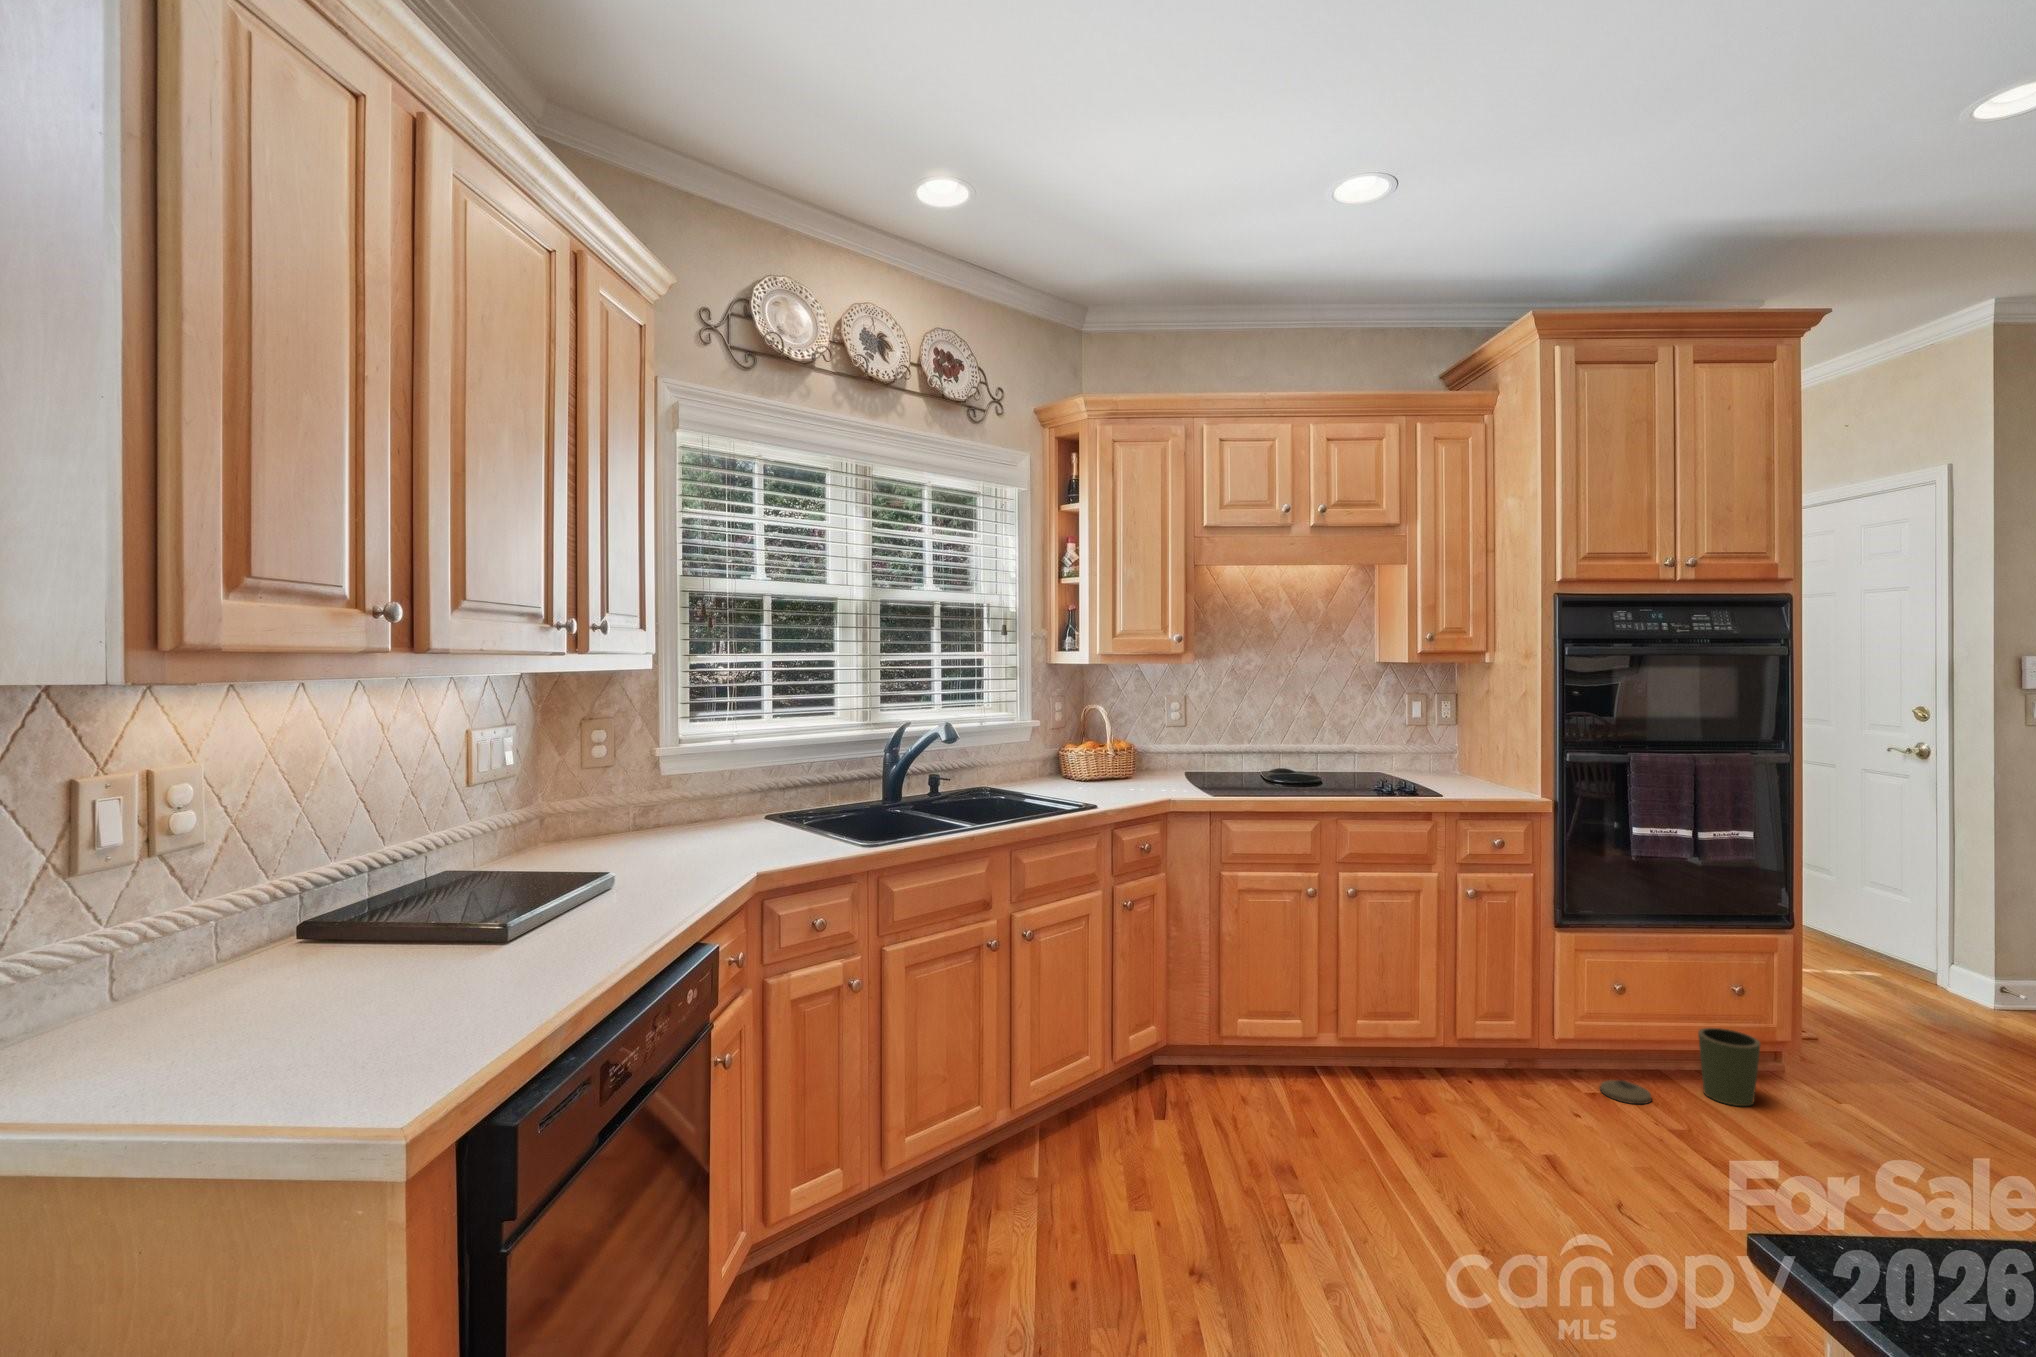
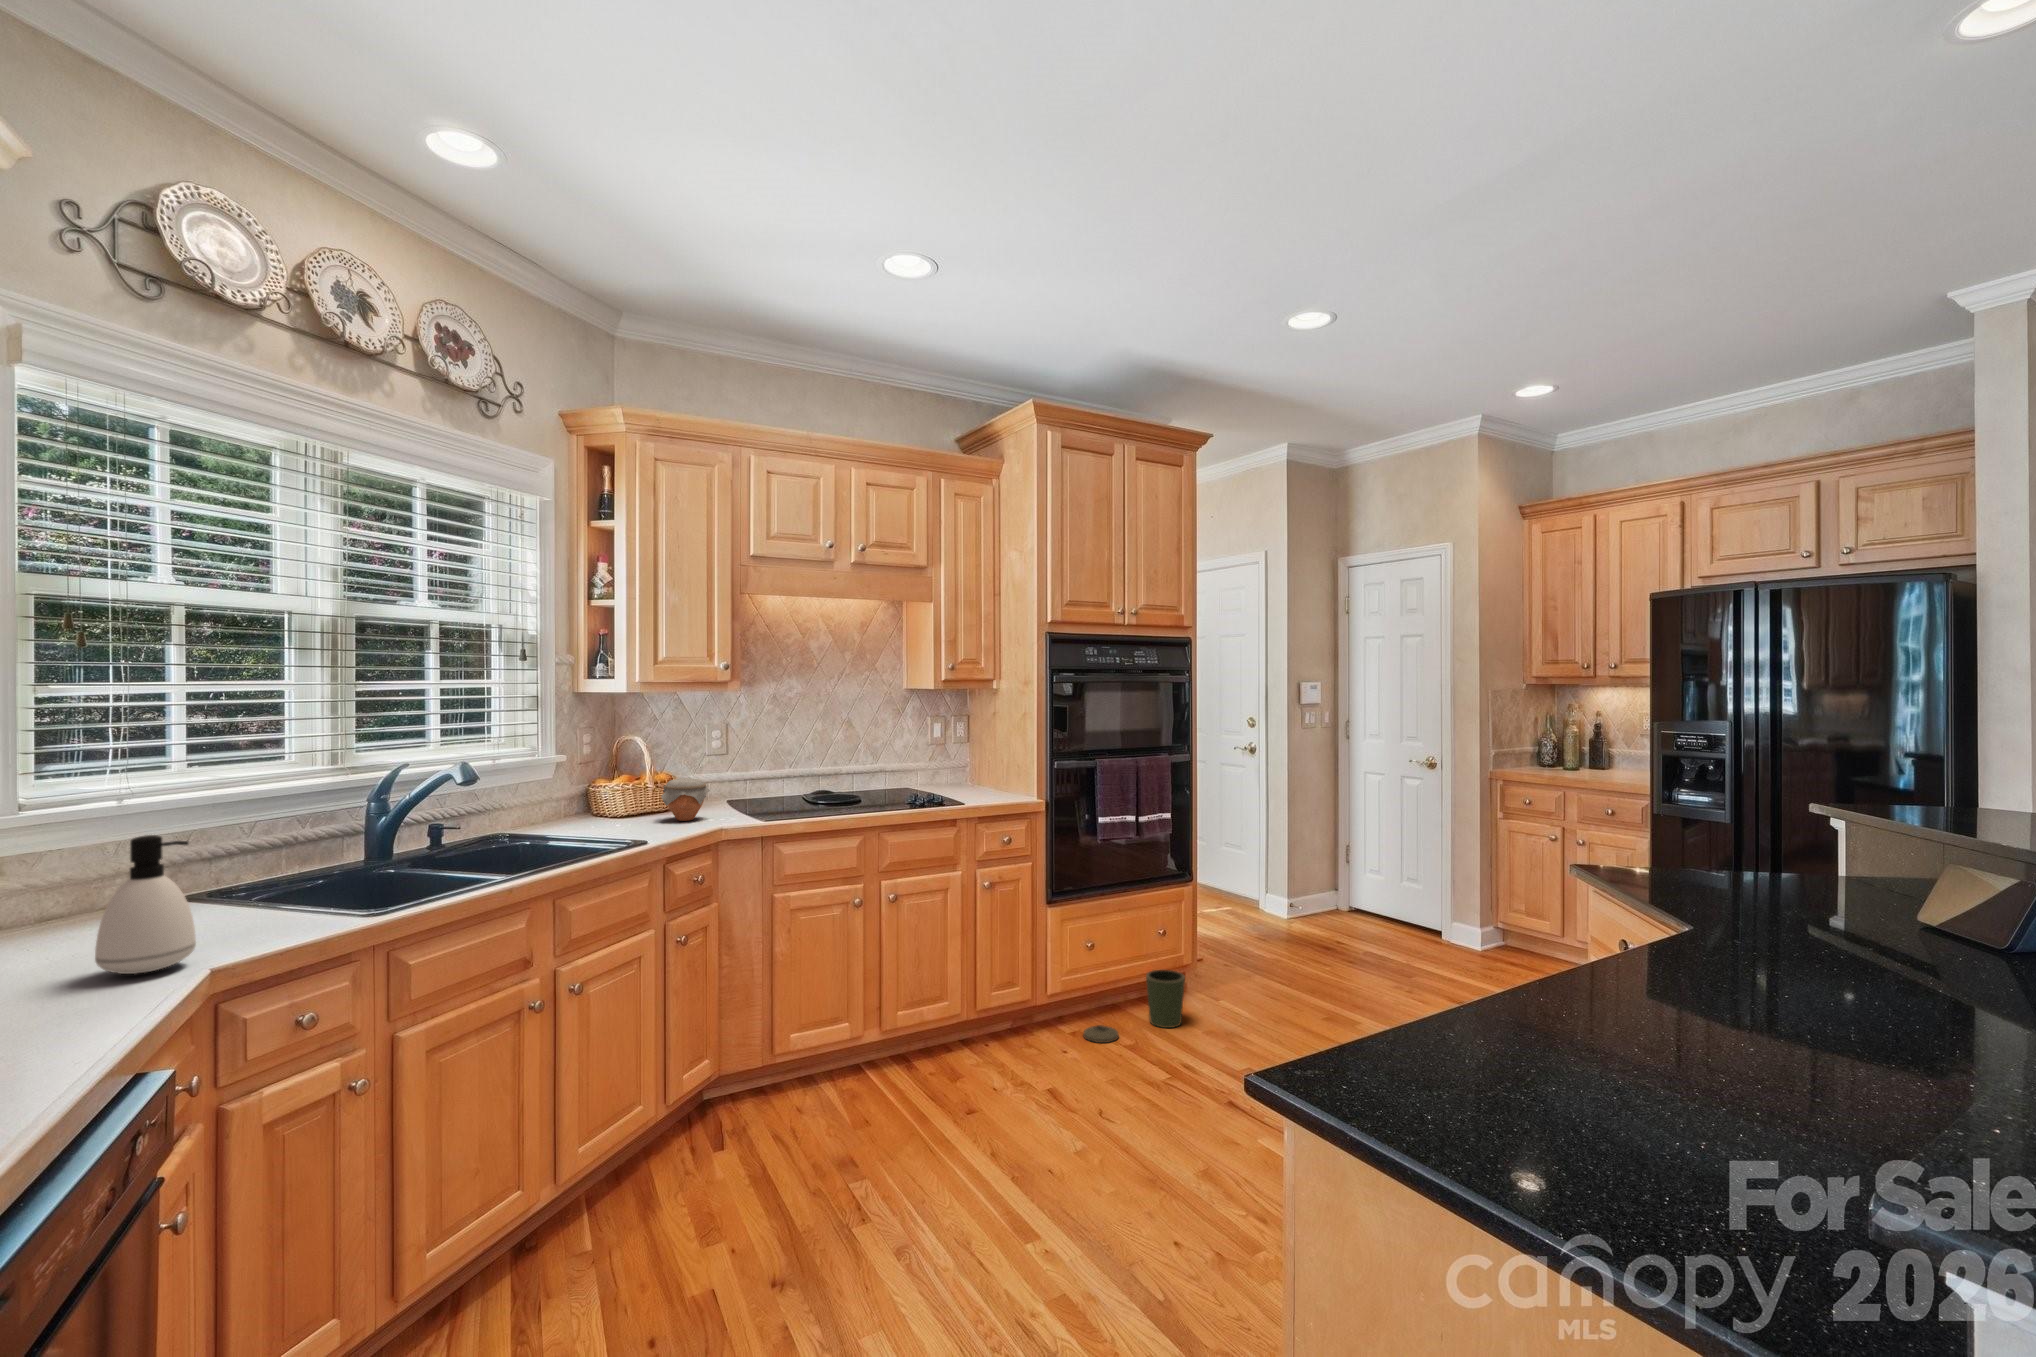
jar: none [1118,749,1163,790] -> present [661,778,709,821]
soap dispenser: none [704,763,759,862] -> present [95,835,196,974]

